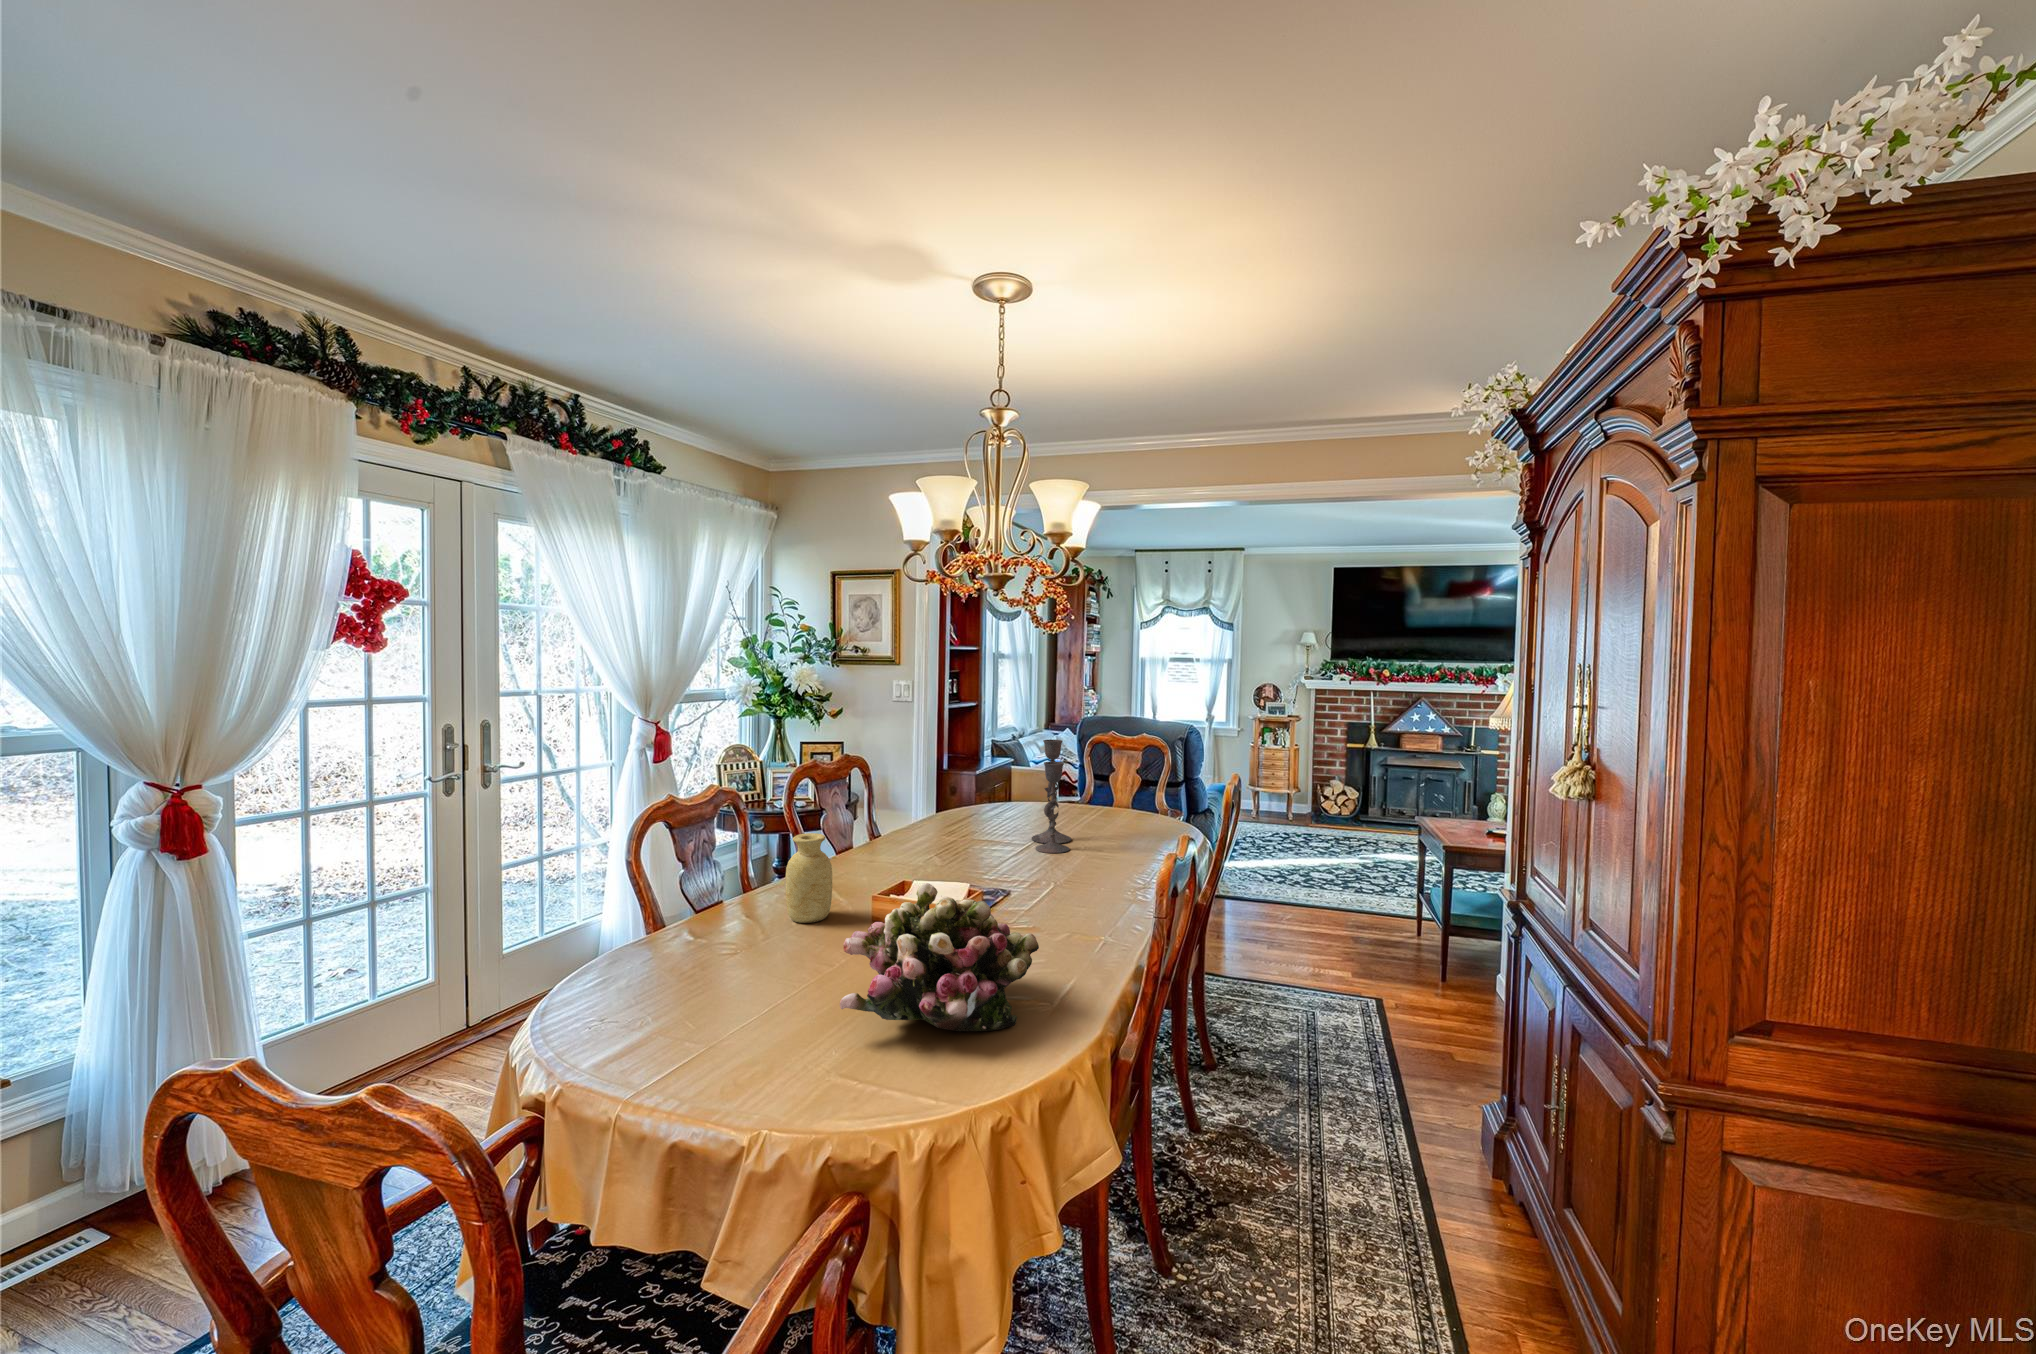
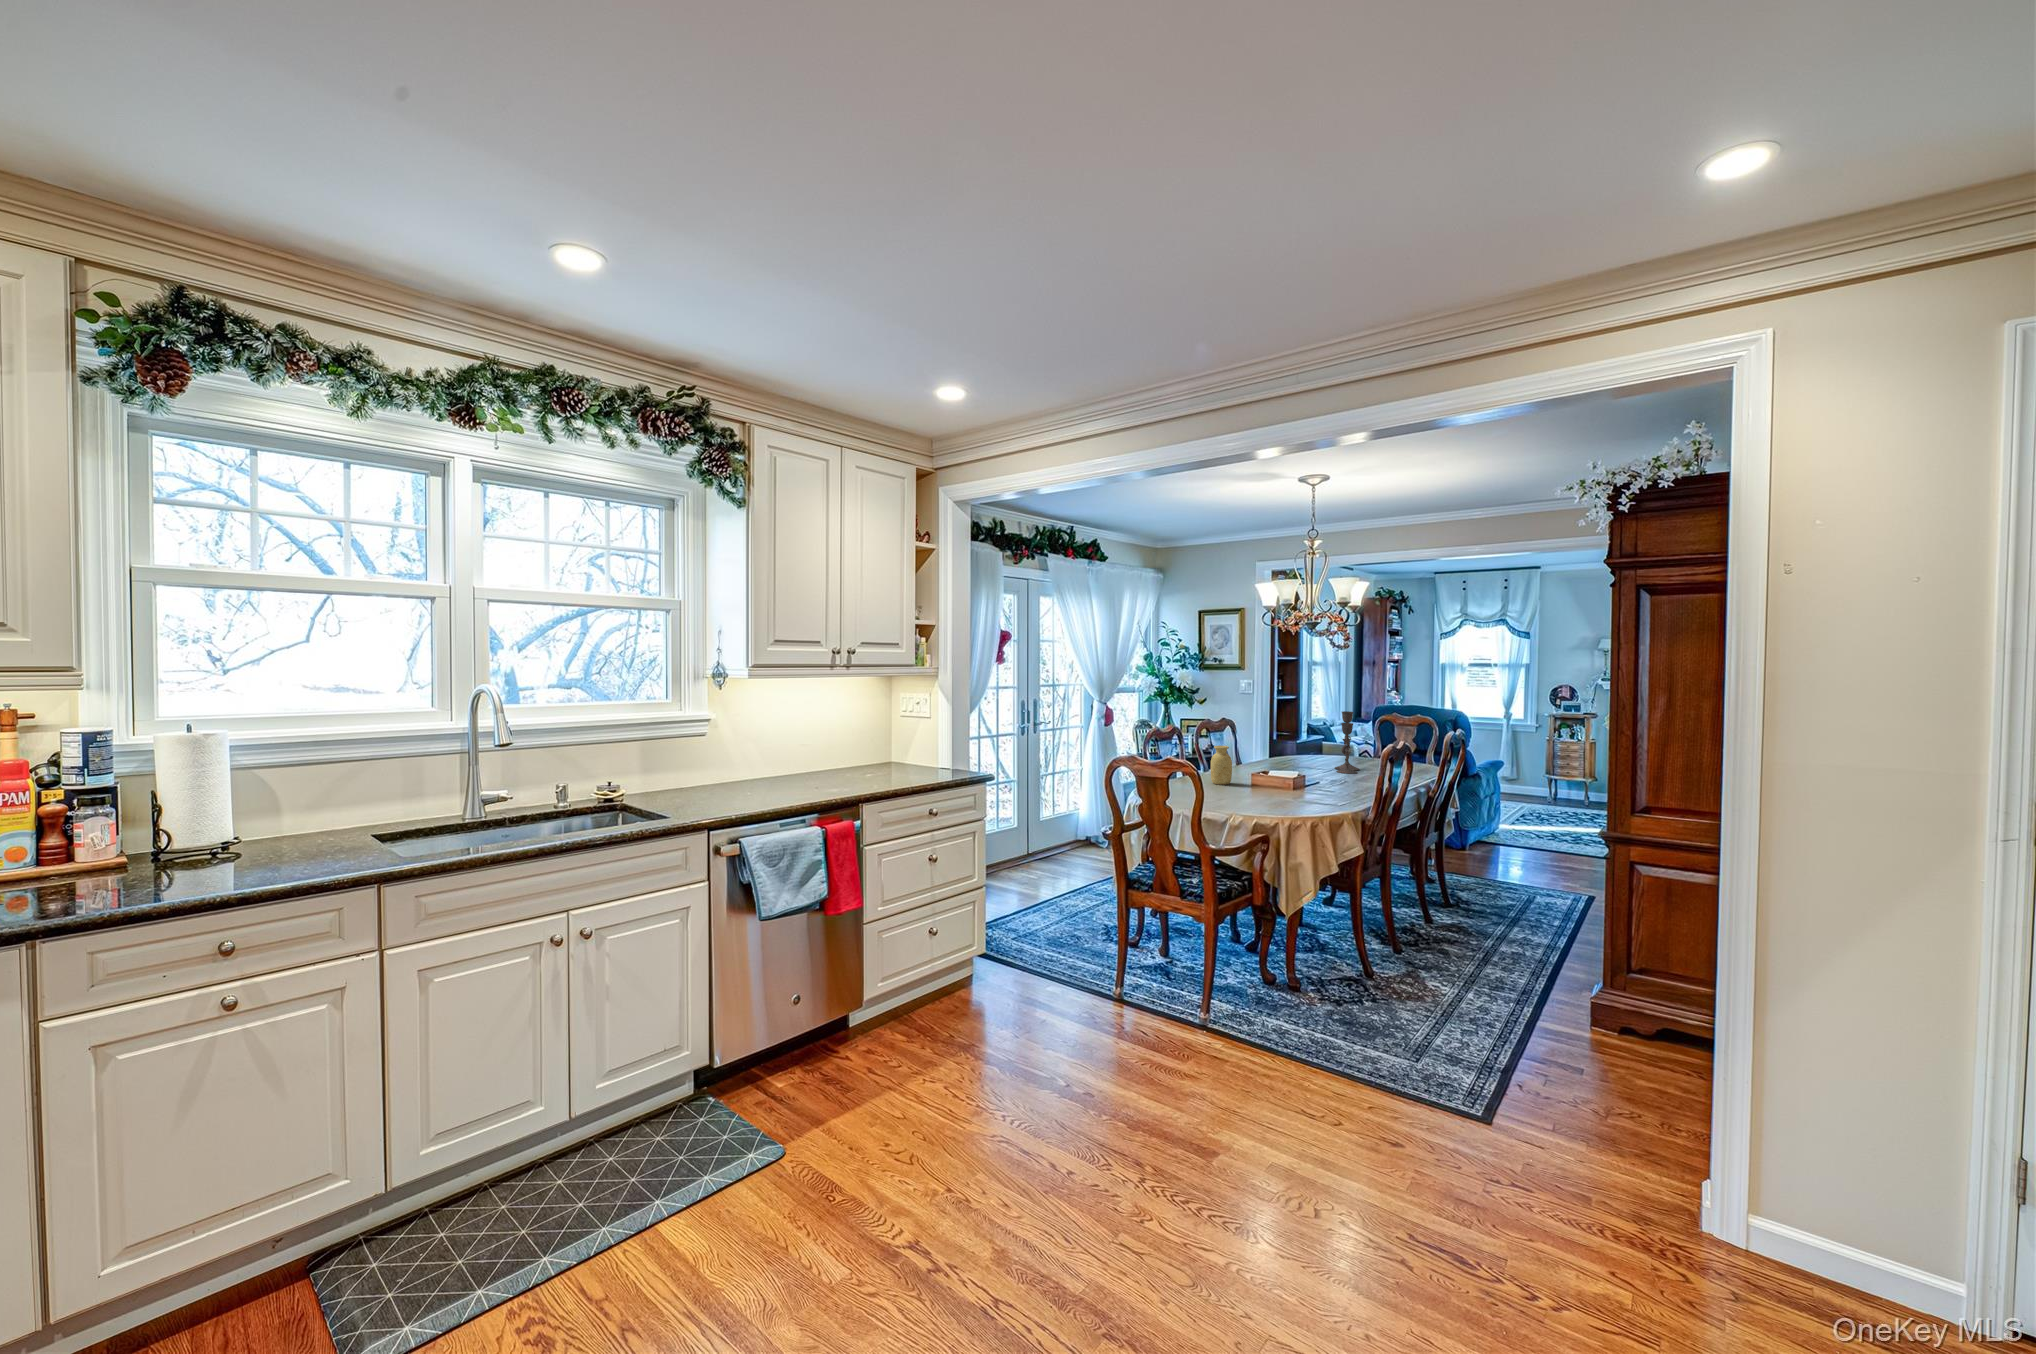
flower arrangement: present [840,883,1039,1031] -> none [1250,756,1332,810]

